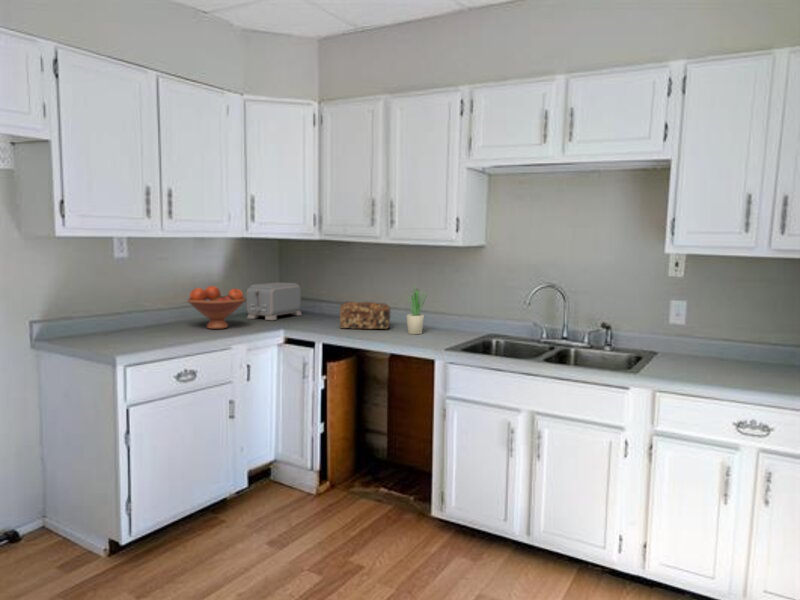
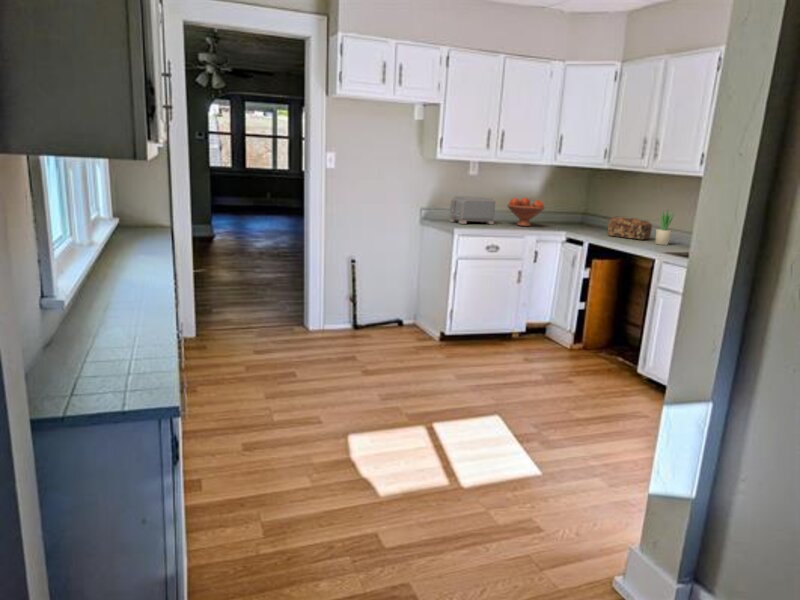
toaster: present [246,283,302,320] -> present [450,196,495,224]

